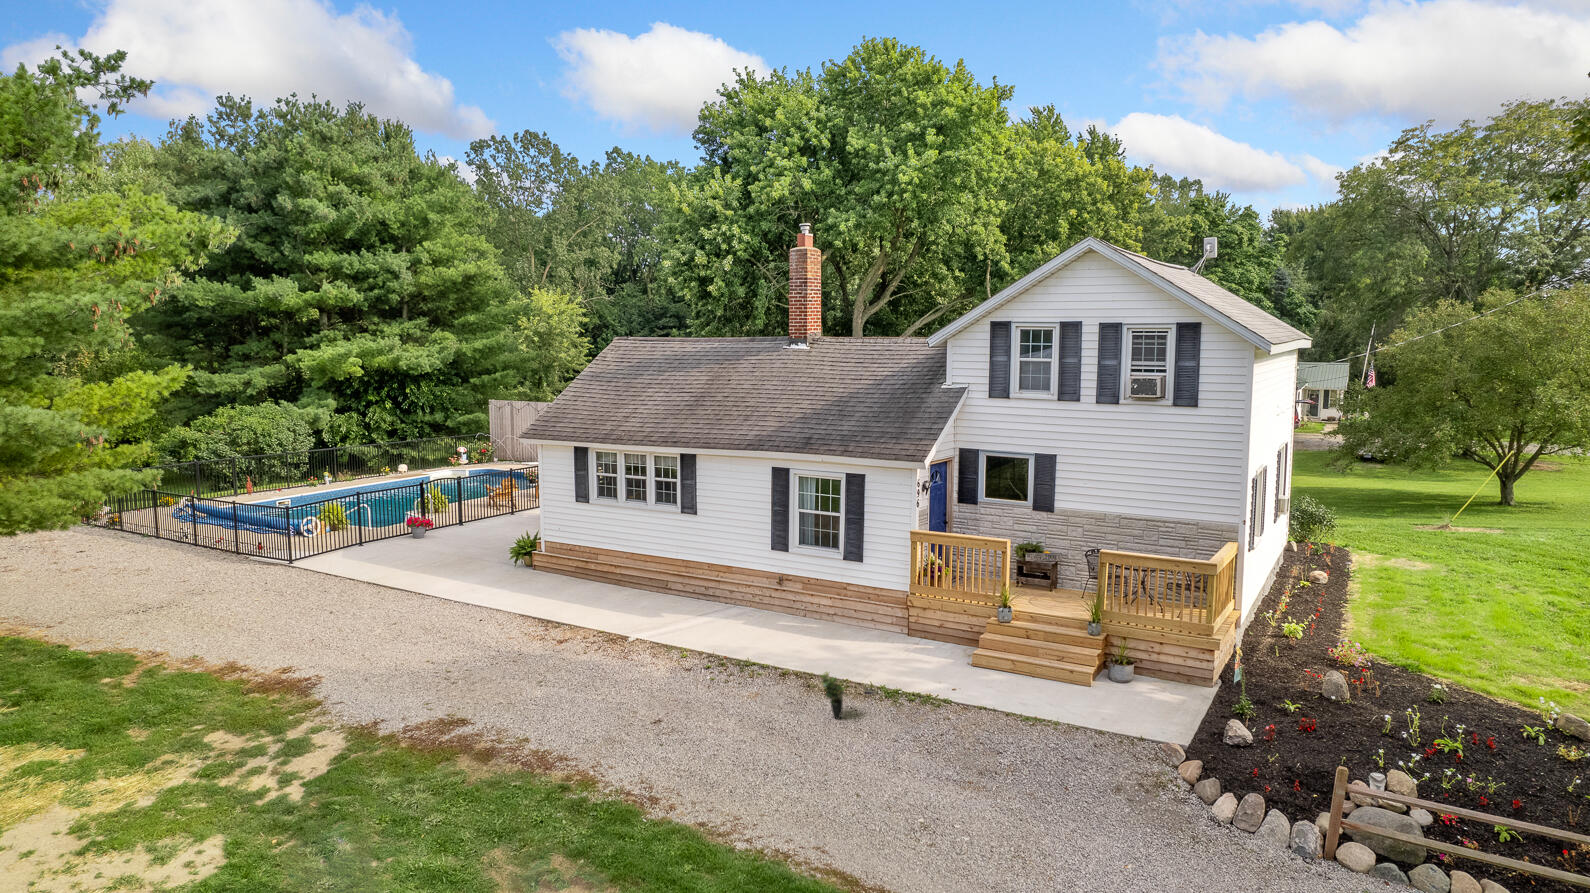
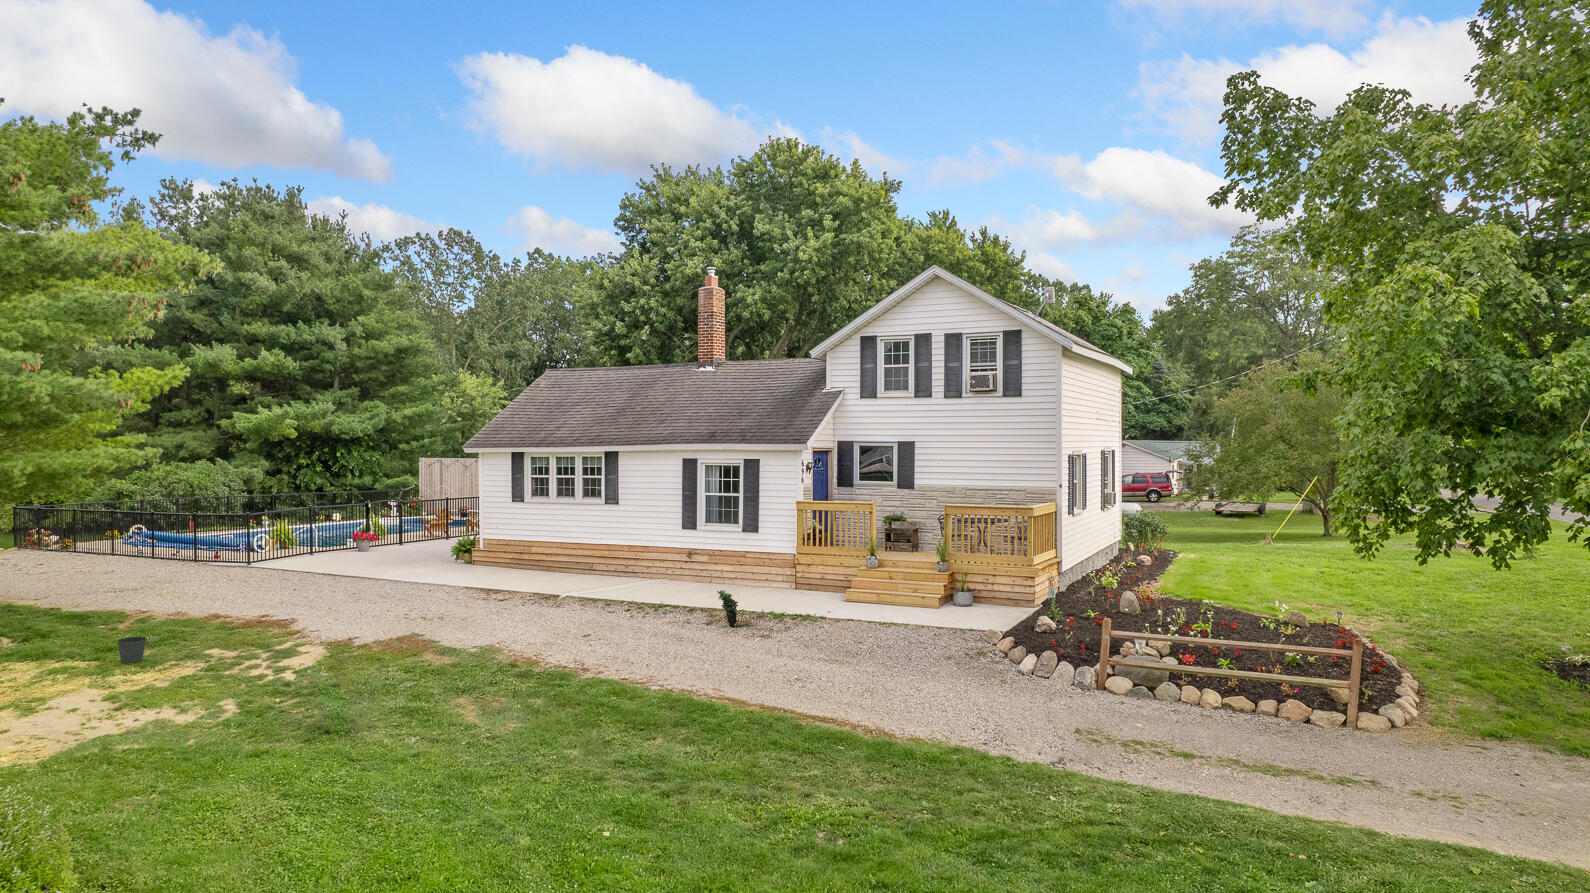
bucket: none [106,756,141,793] -> present [118,636,147,663]

